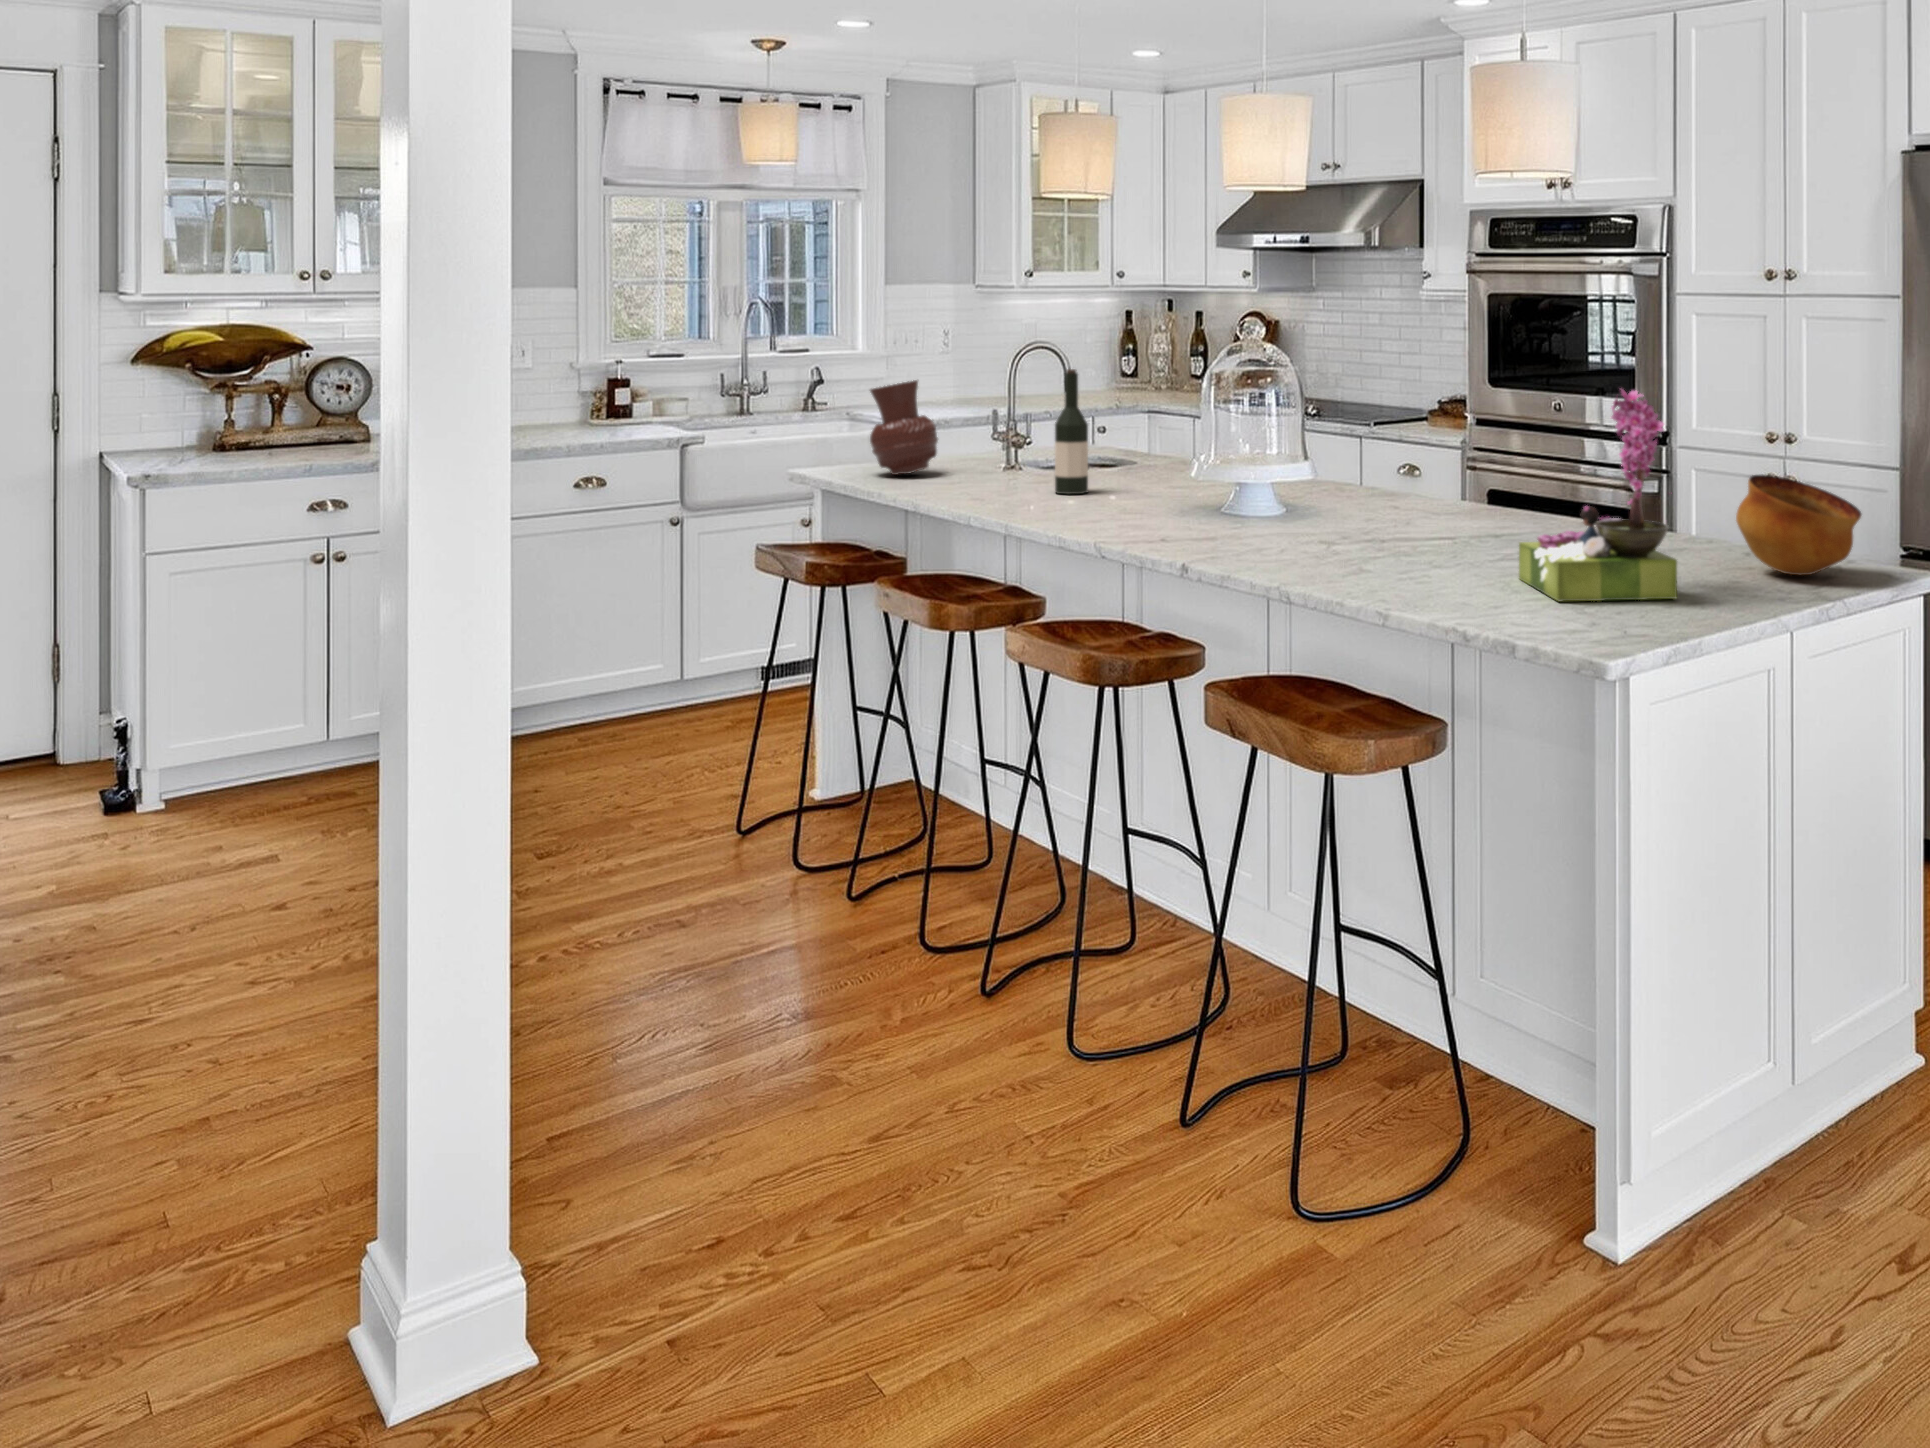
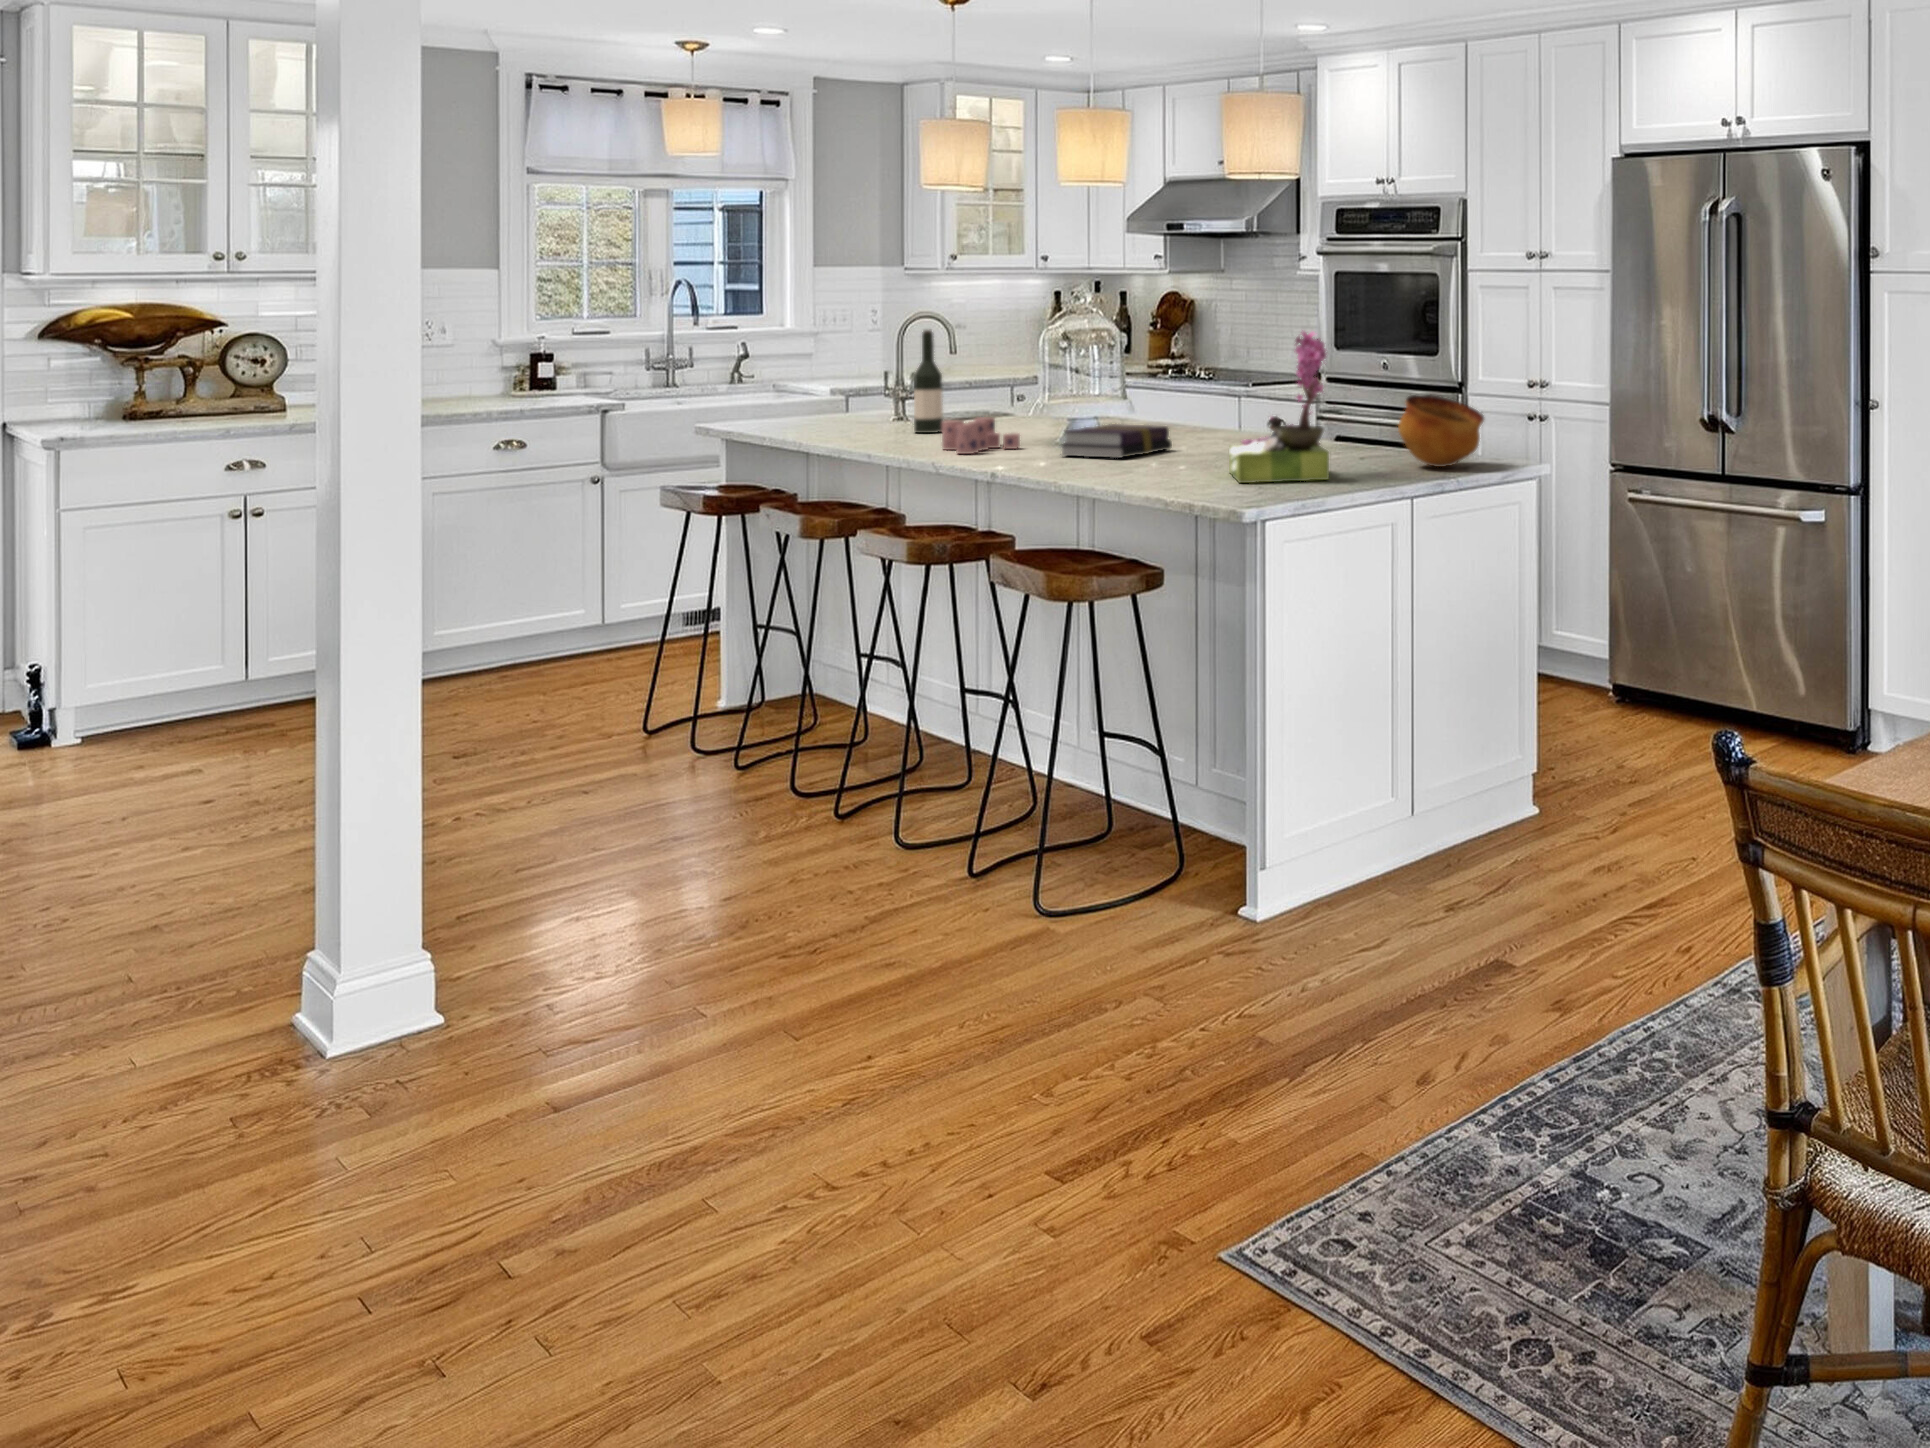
vase: present [870,380,938,475] -> none [757,342,821,424]
candle: none [1109,482,1202,533] -> present [942,417,1020,454]
book: none [1266,496,1397,546] -> present [1062,424,1172,458]

